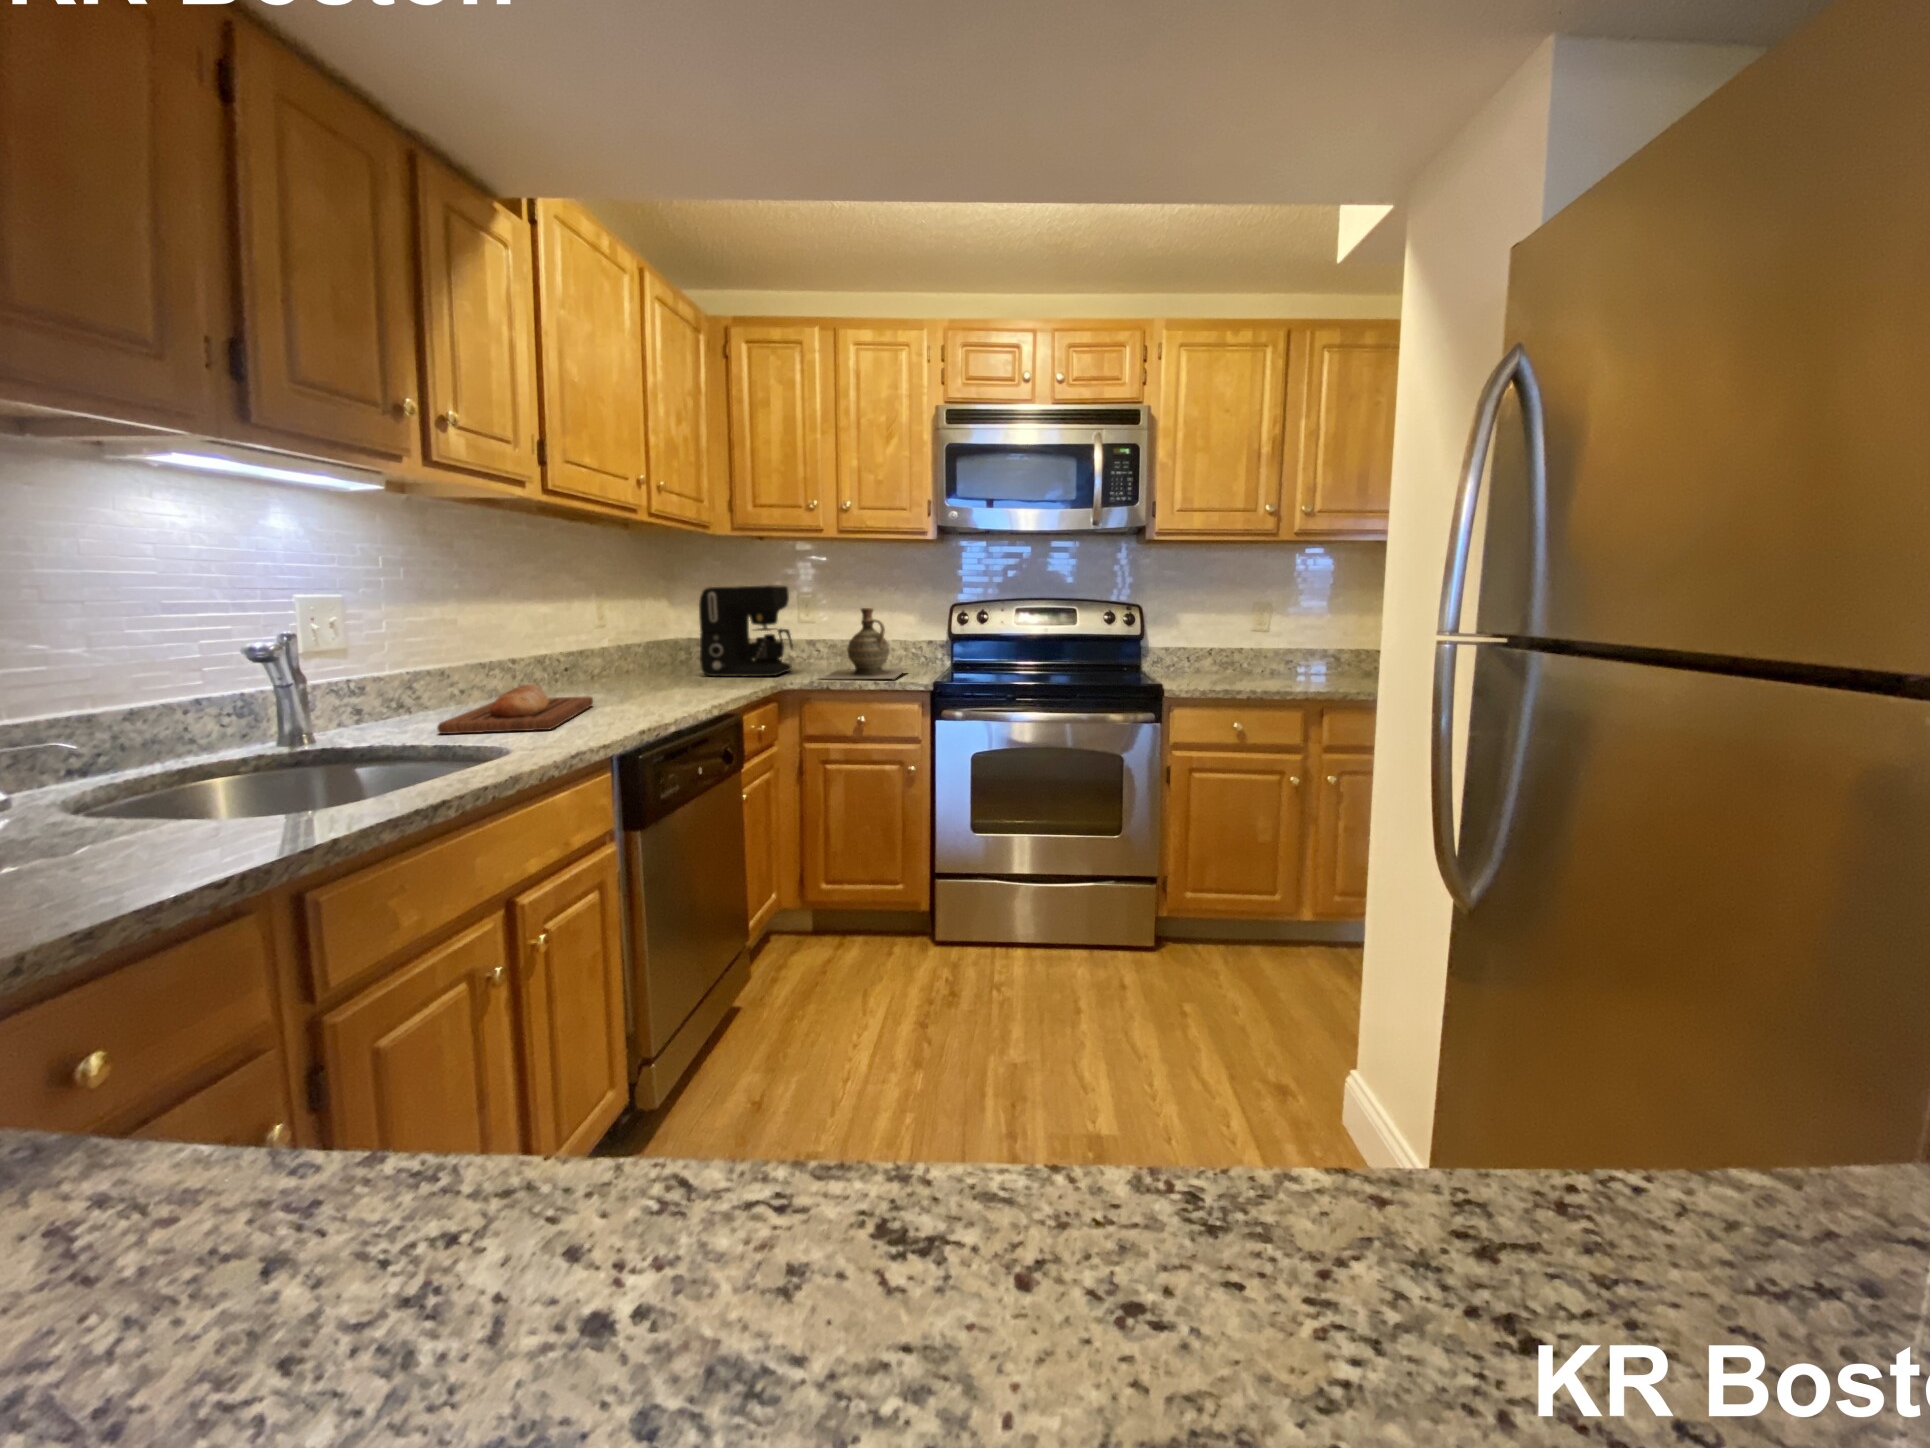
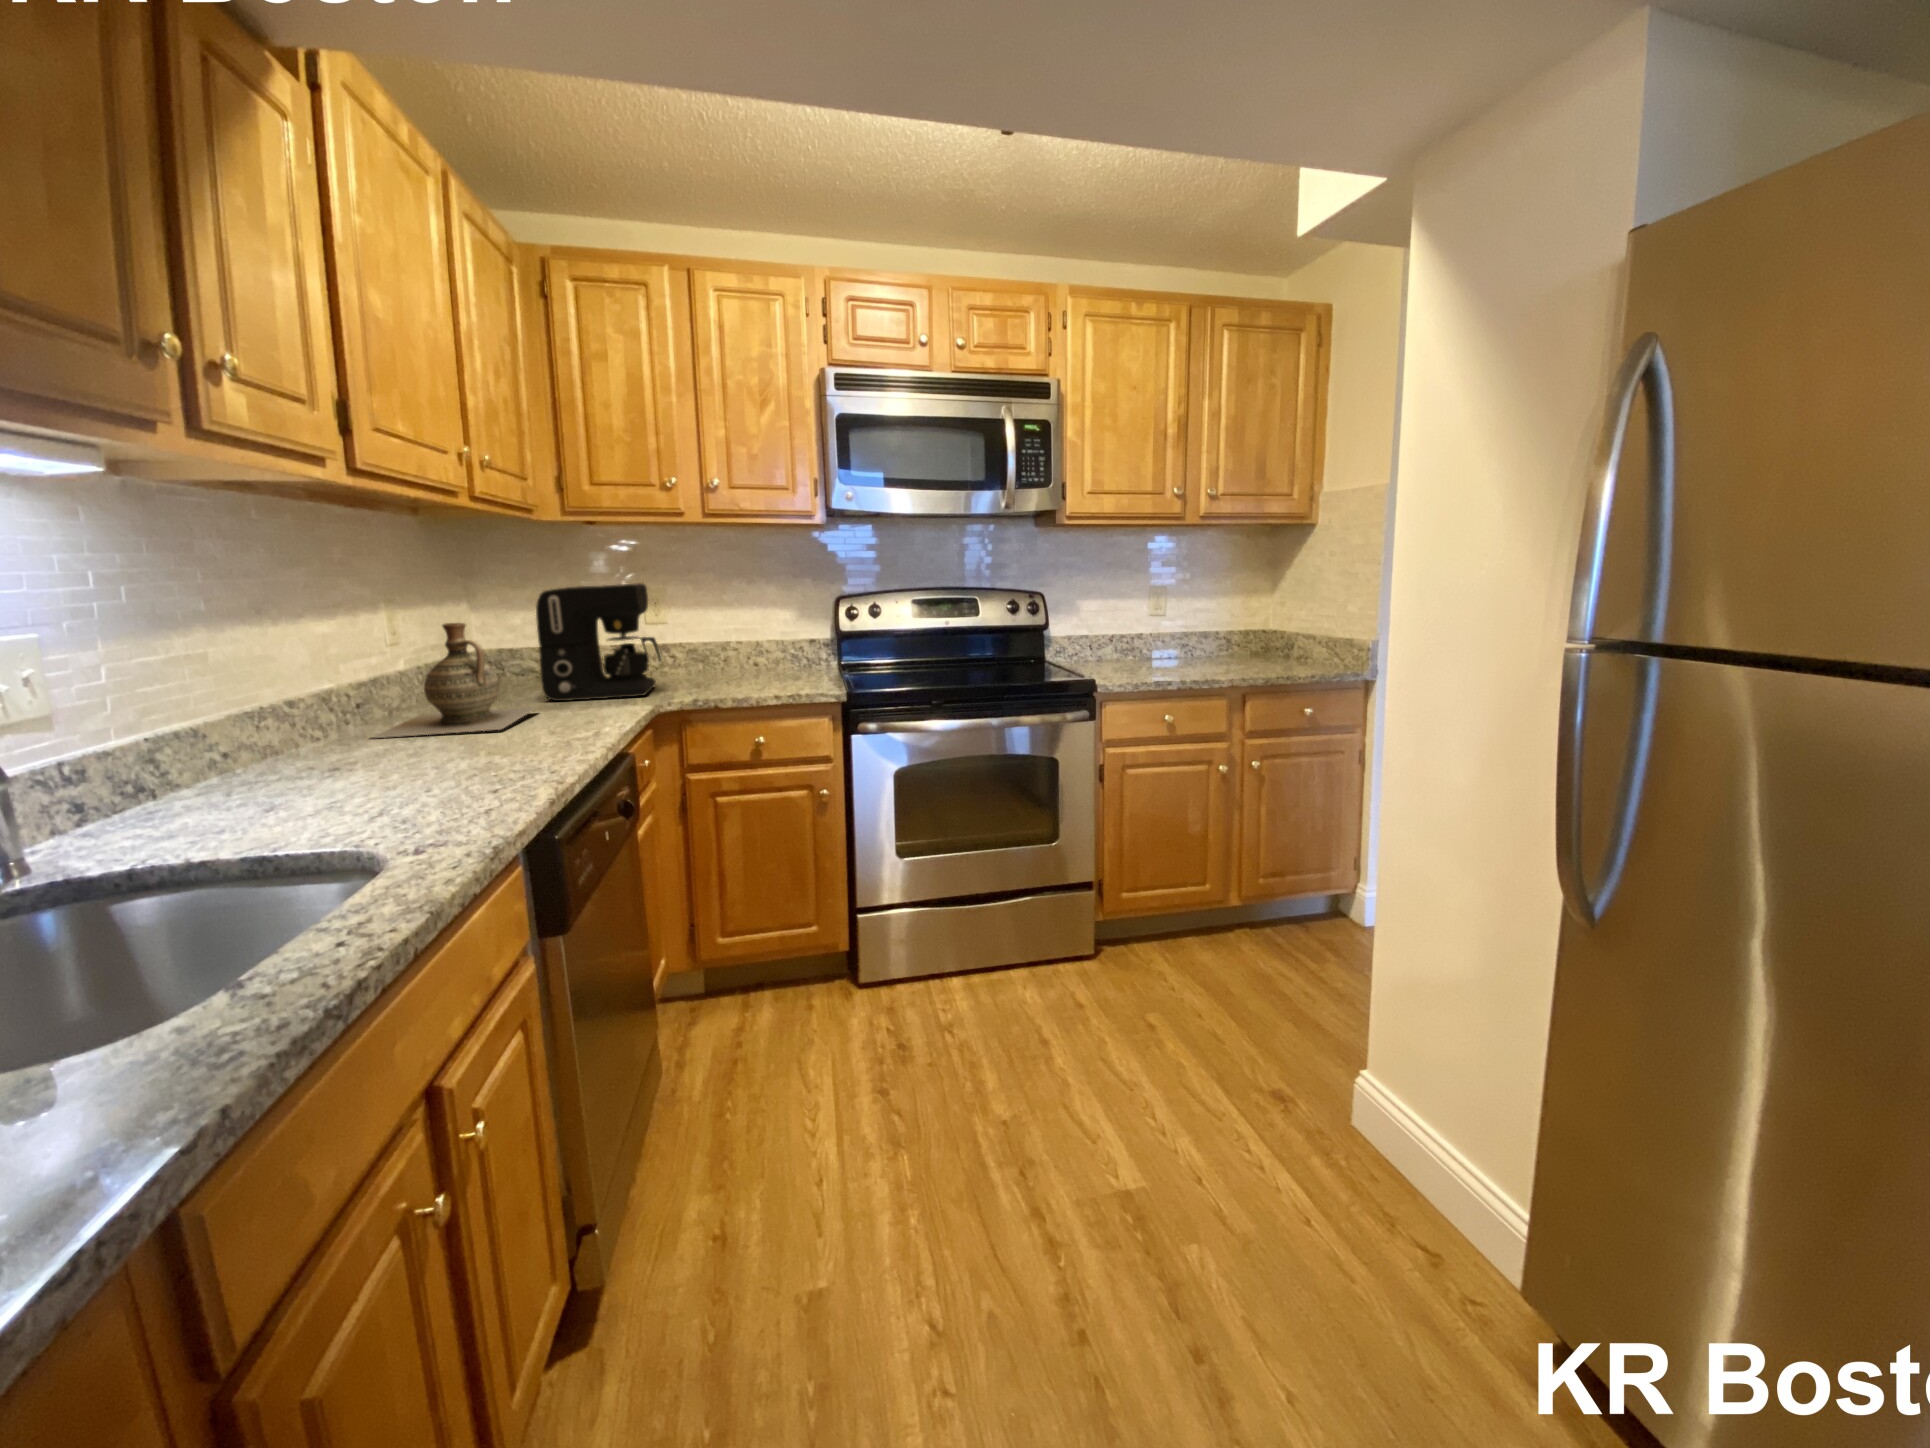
ceramic jug: present [822,608,905,679] -> present [370,623,536,738]
bread loaf: present [437,684,593,734] -> none [240,739,440,828]

